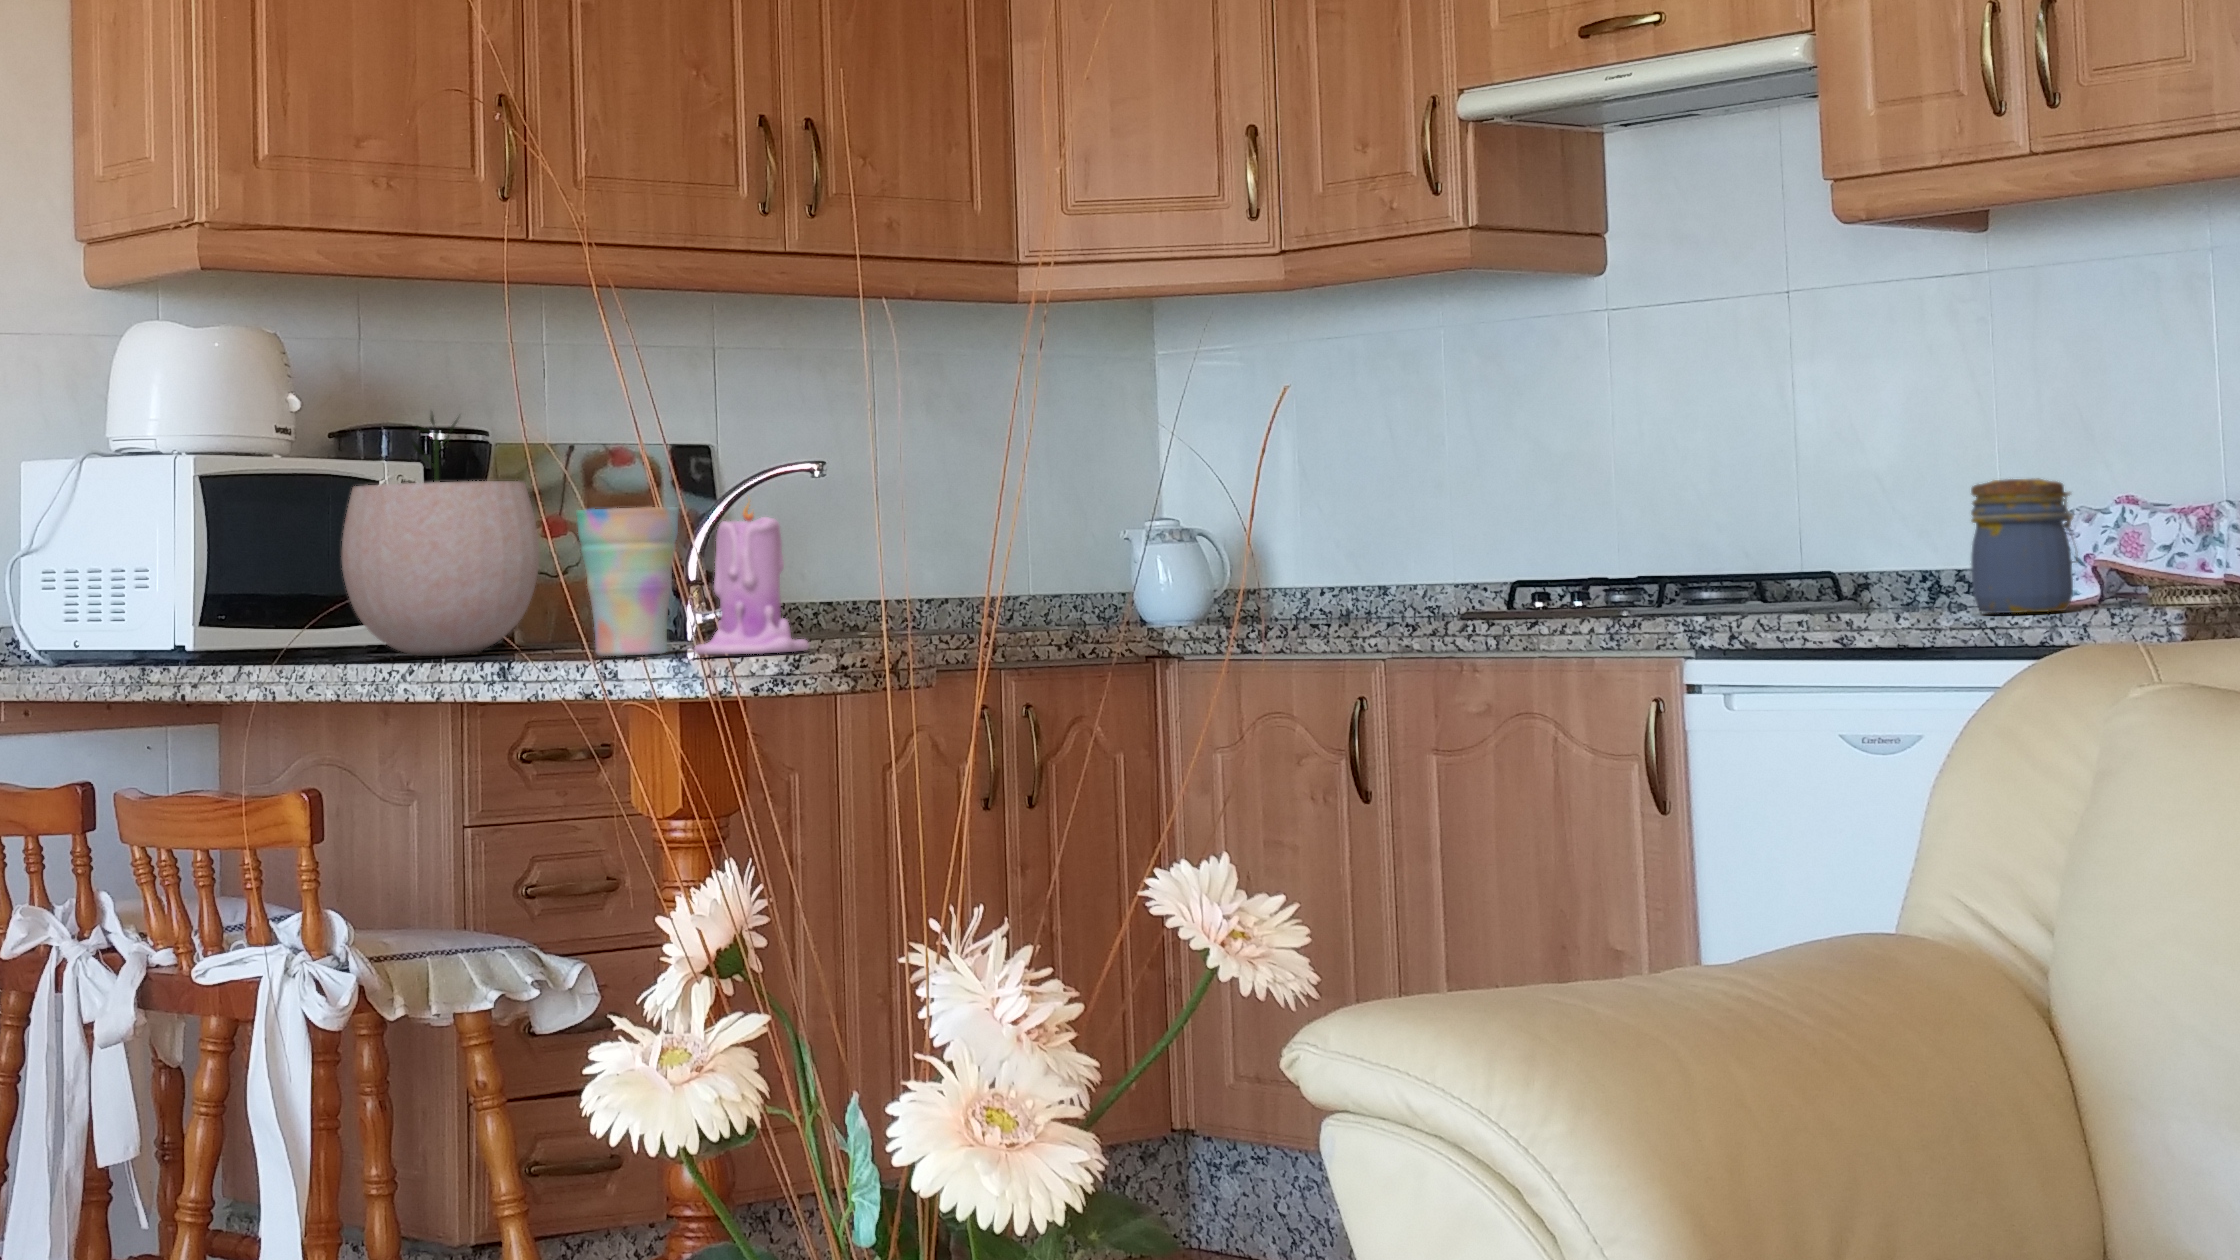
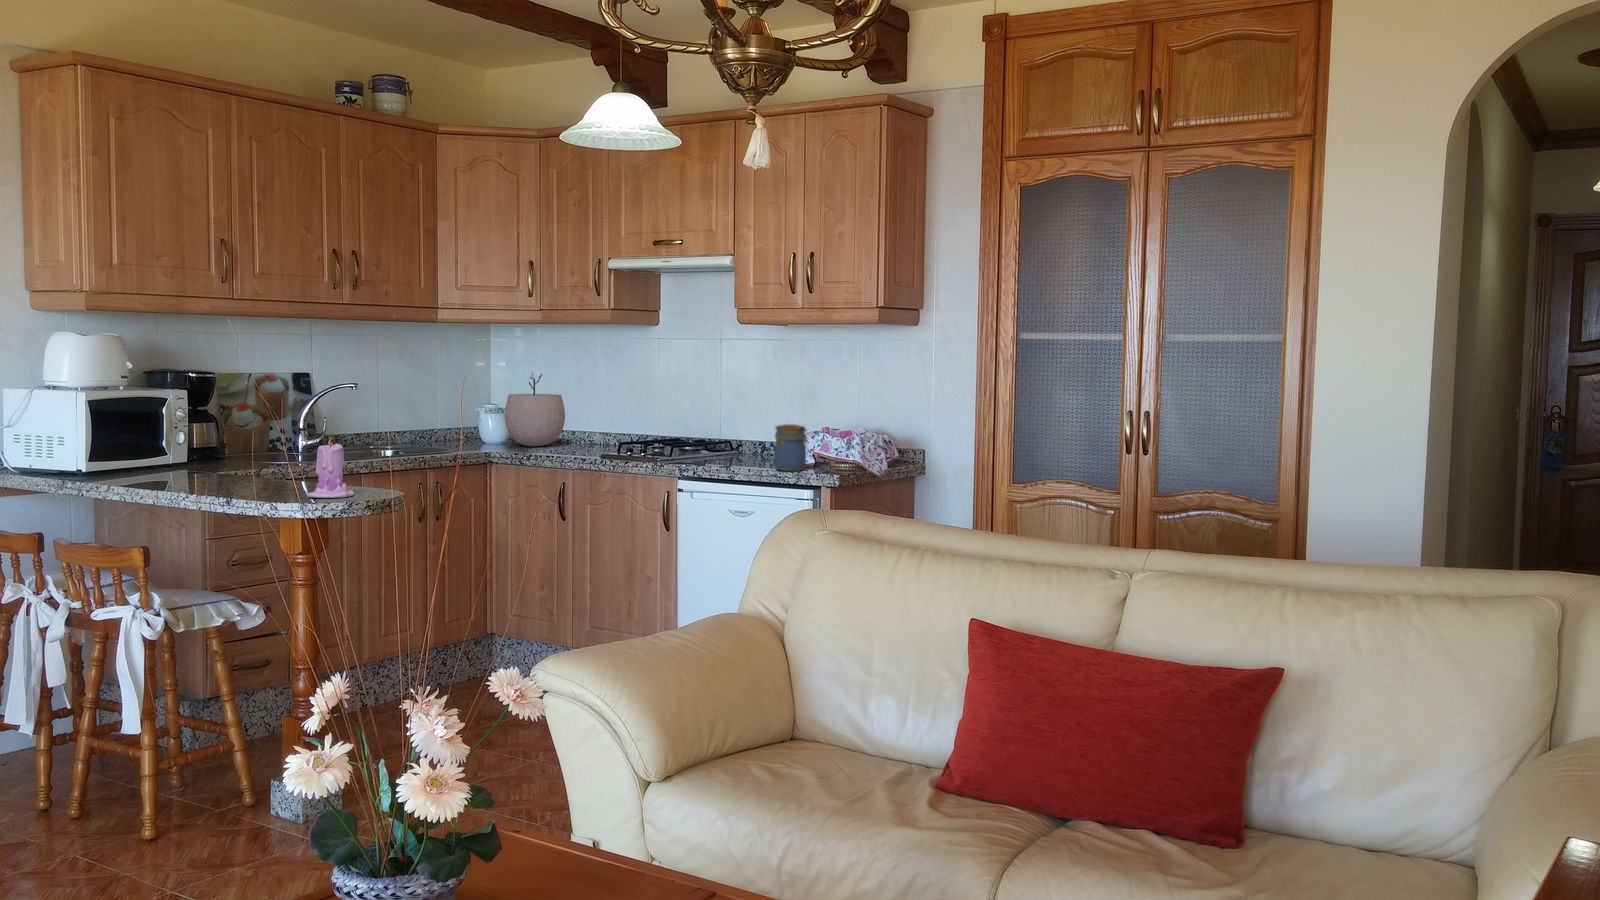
plant pot: present [342,414,539,656] -> present [505,373,565,446]
cup: present [576,507,679,656] -> none [258,431,301,489]

